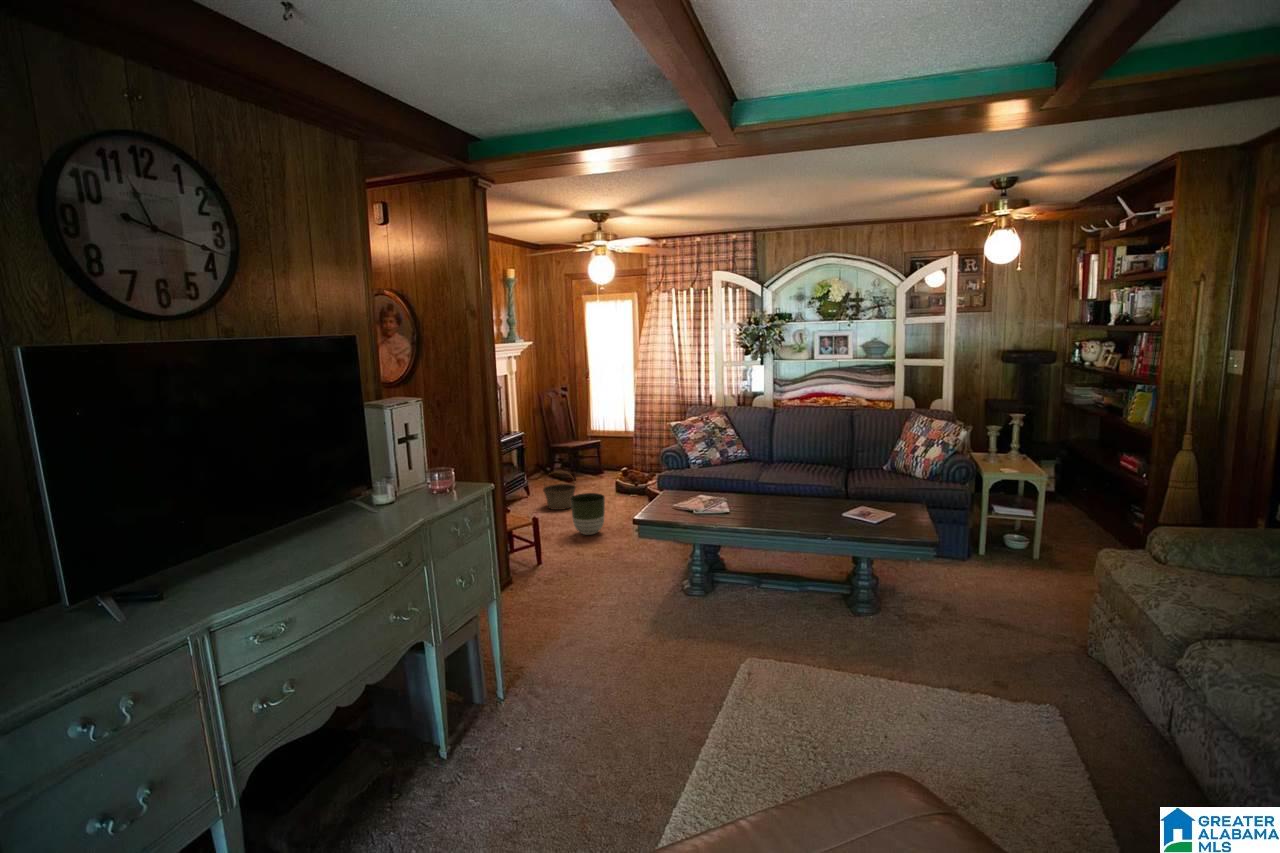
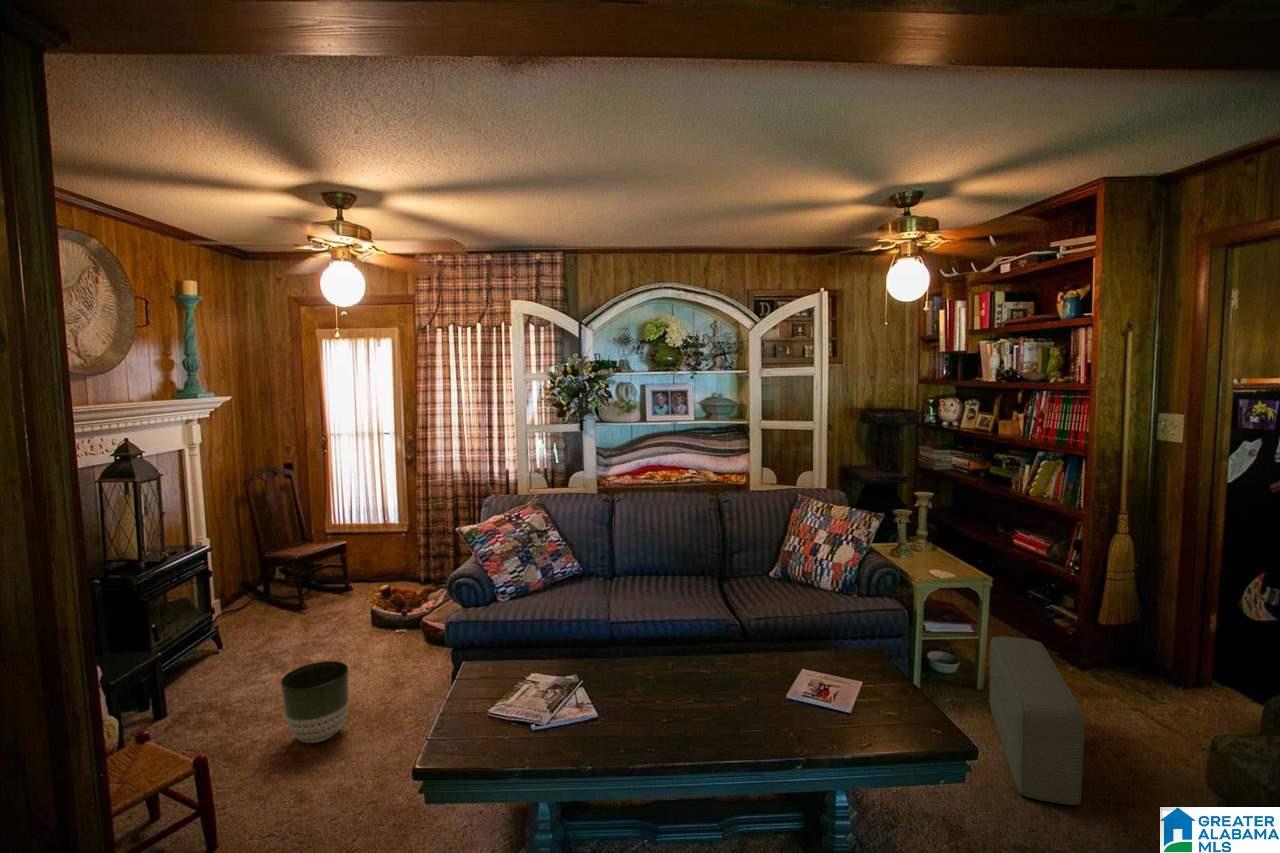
basket: present [543,475,576,510] -> none [234,614,298,684]
pouf: none [1014,514,1077,610] -> present [989,637,1084,805]

